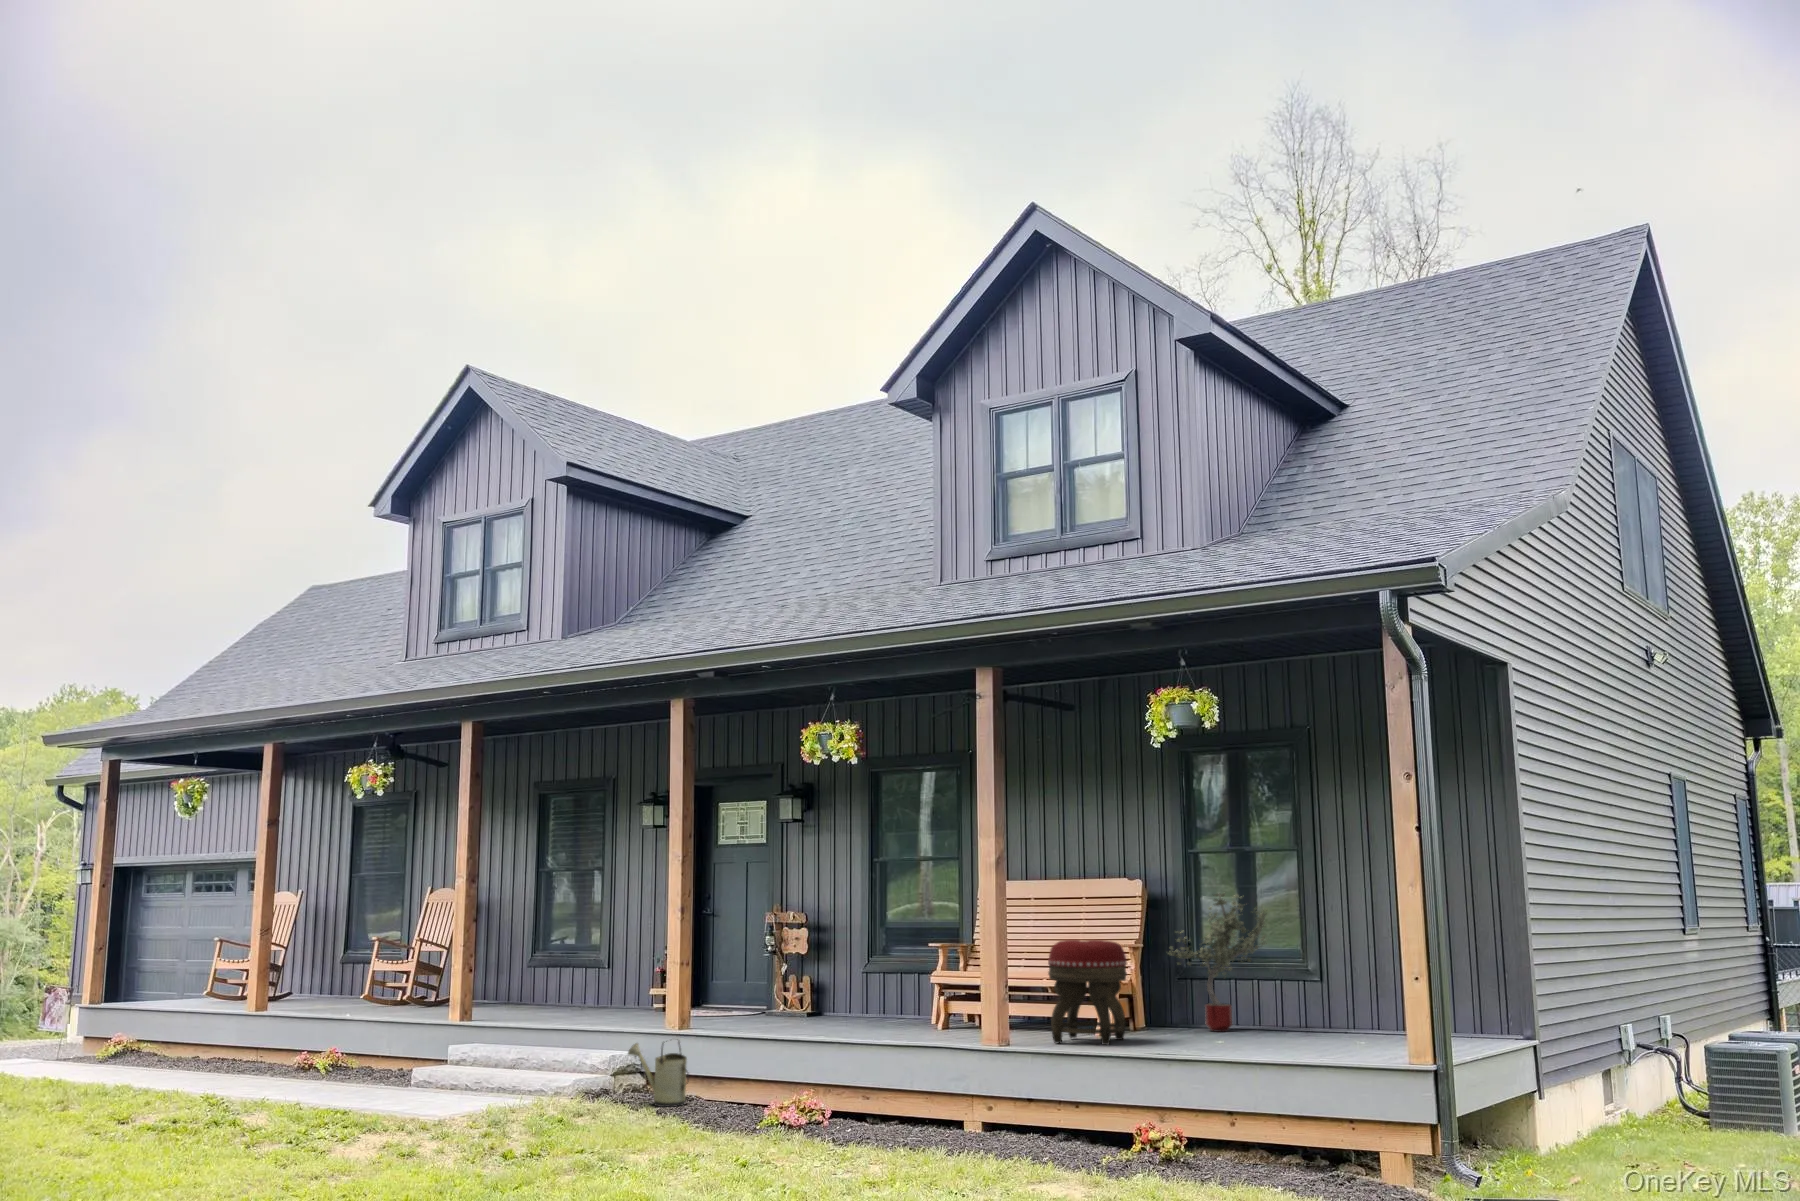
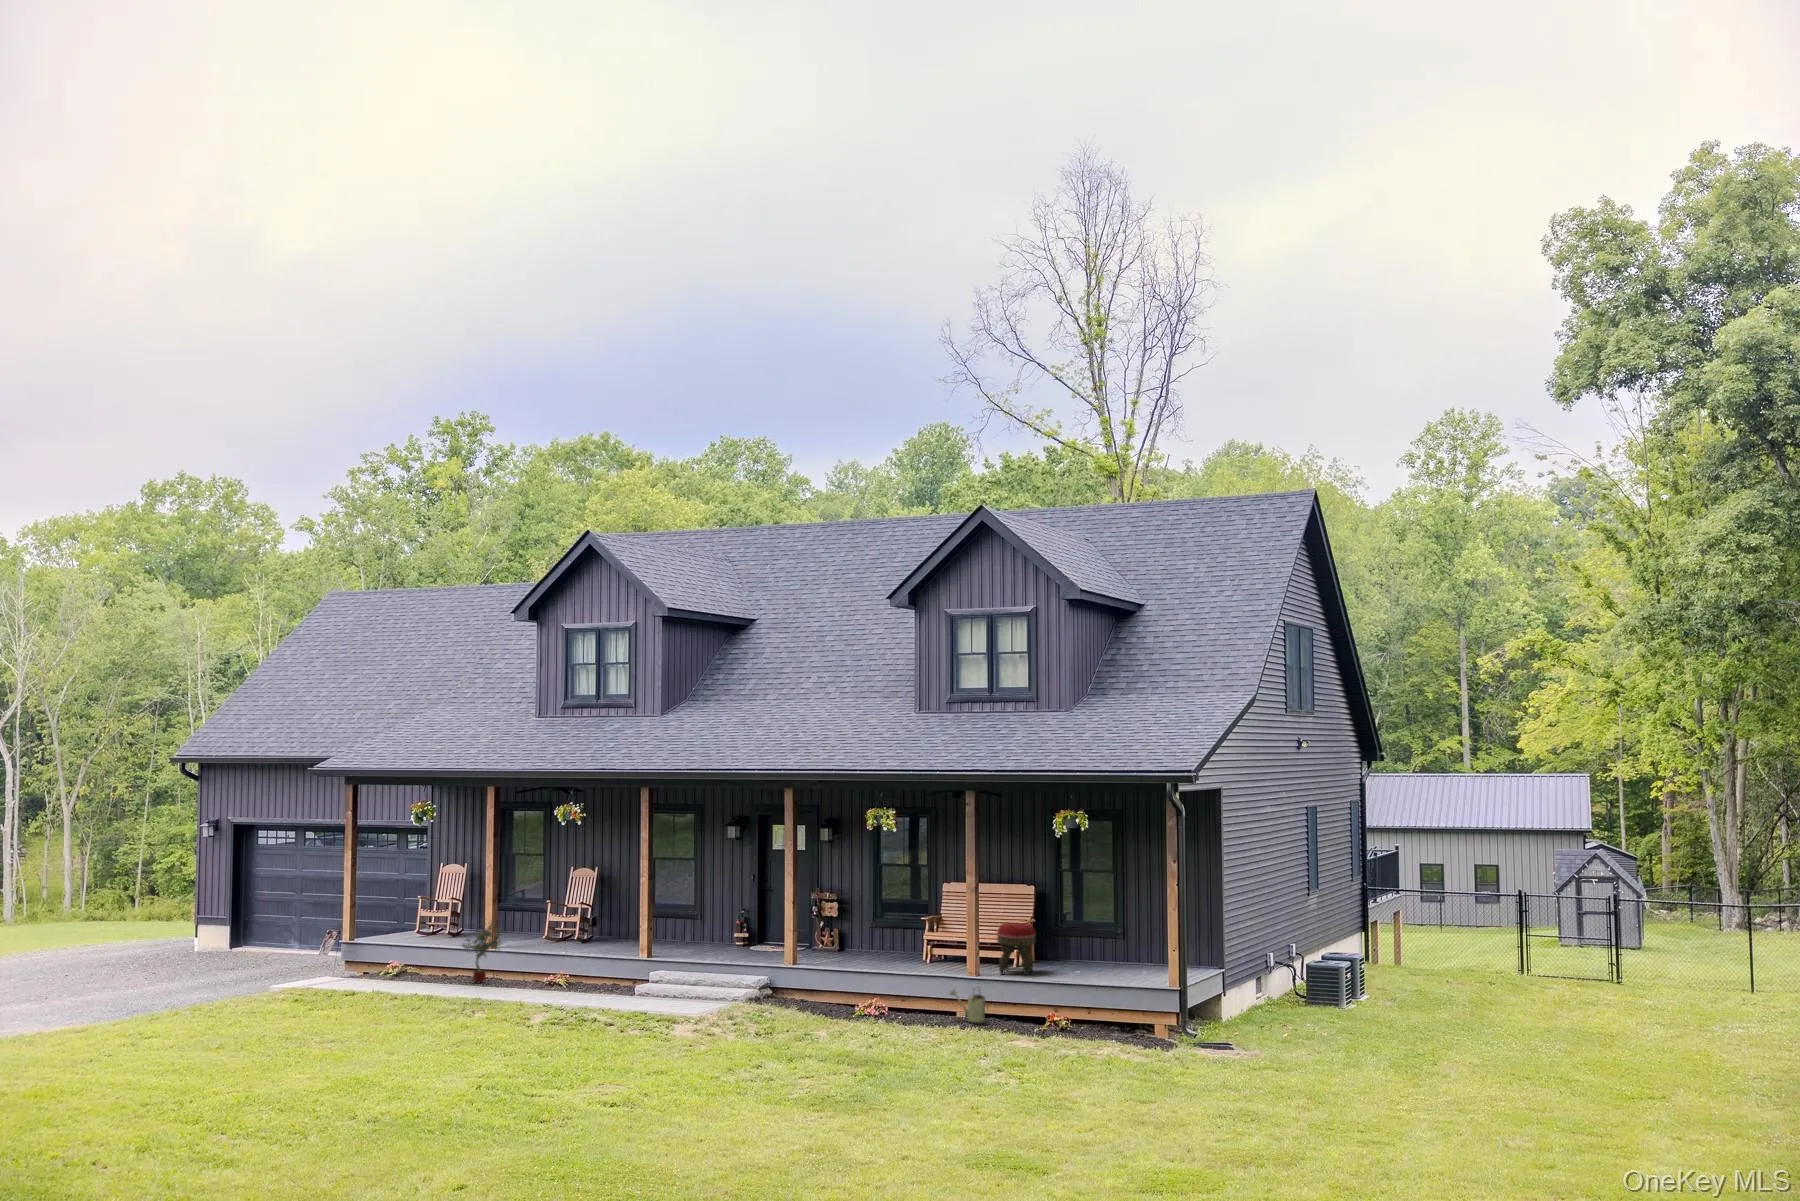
potted tree: present [1168,893,1266,1032] -> present [463,919,502,983]
watering can: present [628,1041,689,1107] -> present [951,987,985,1024]

